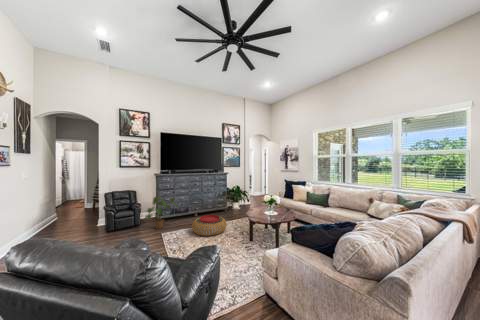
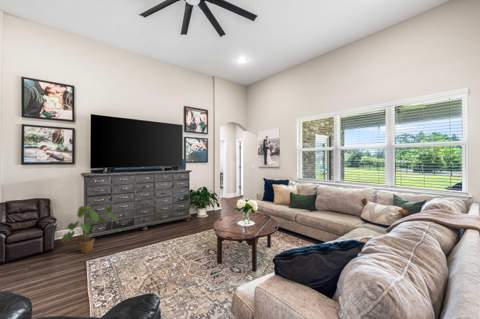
pouf: present [192,215,227,236] -> none [136,228,187,259]

